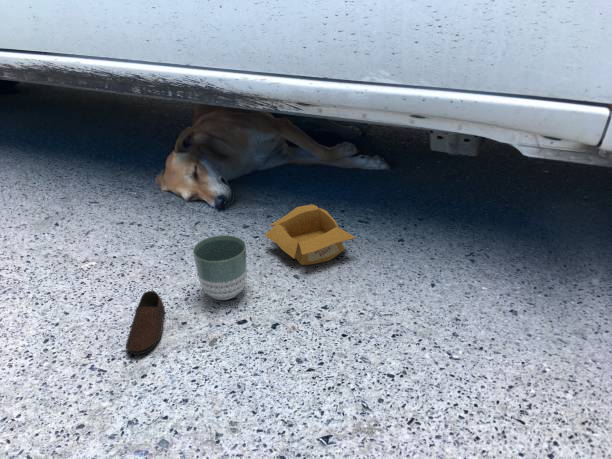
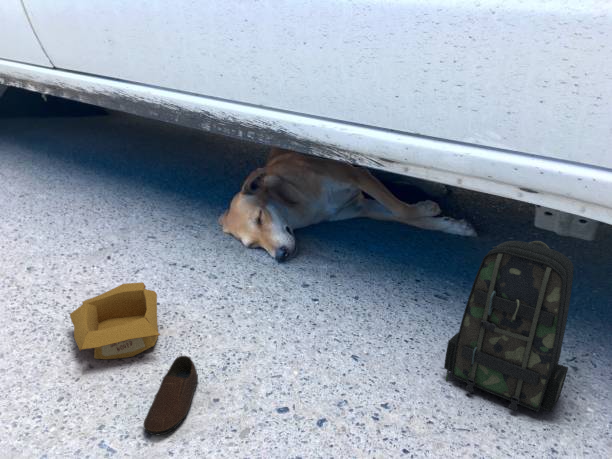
backpack: none [370,158,467,296] -> present [444,241,574,412]
cardboard box: present [265,204,355,265] -> present [70,282,160,359]
planter: present [193,235,247,300] -> none [238,300,300,377]

